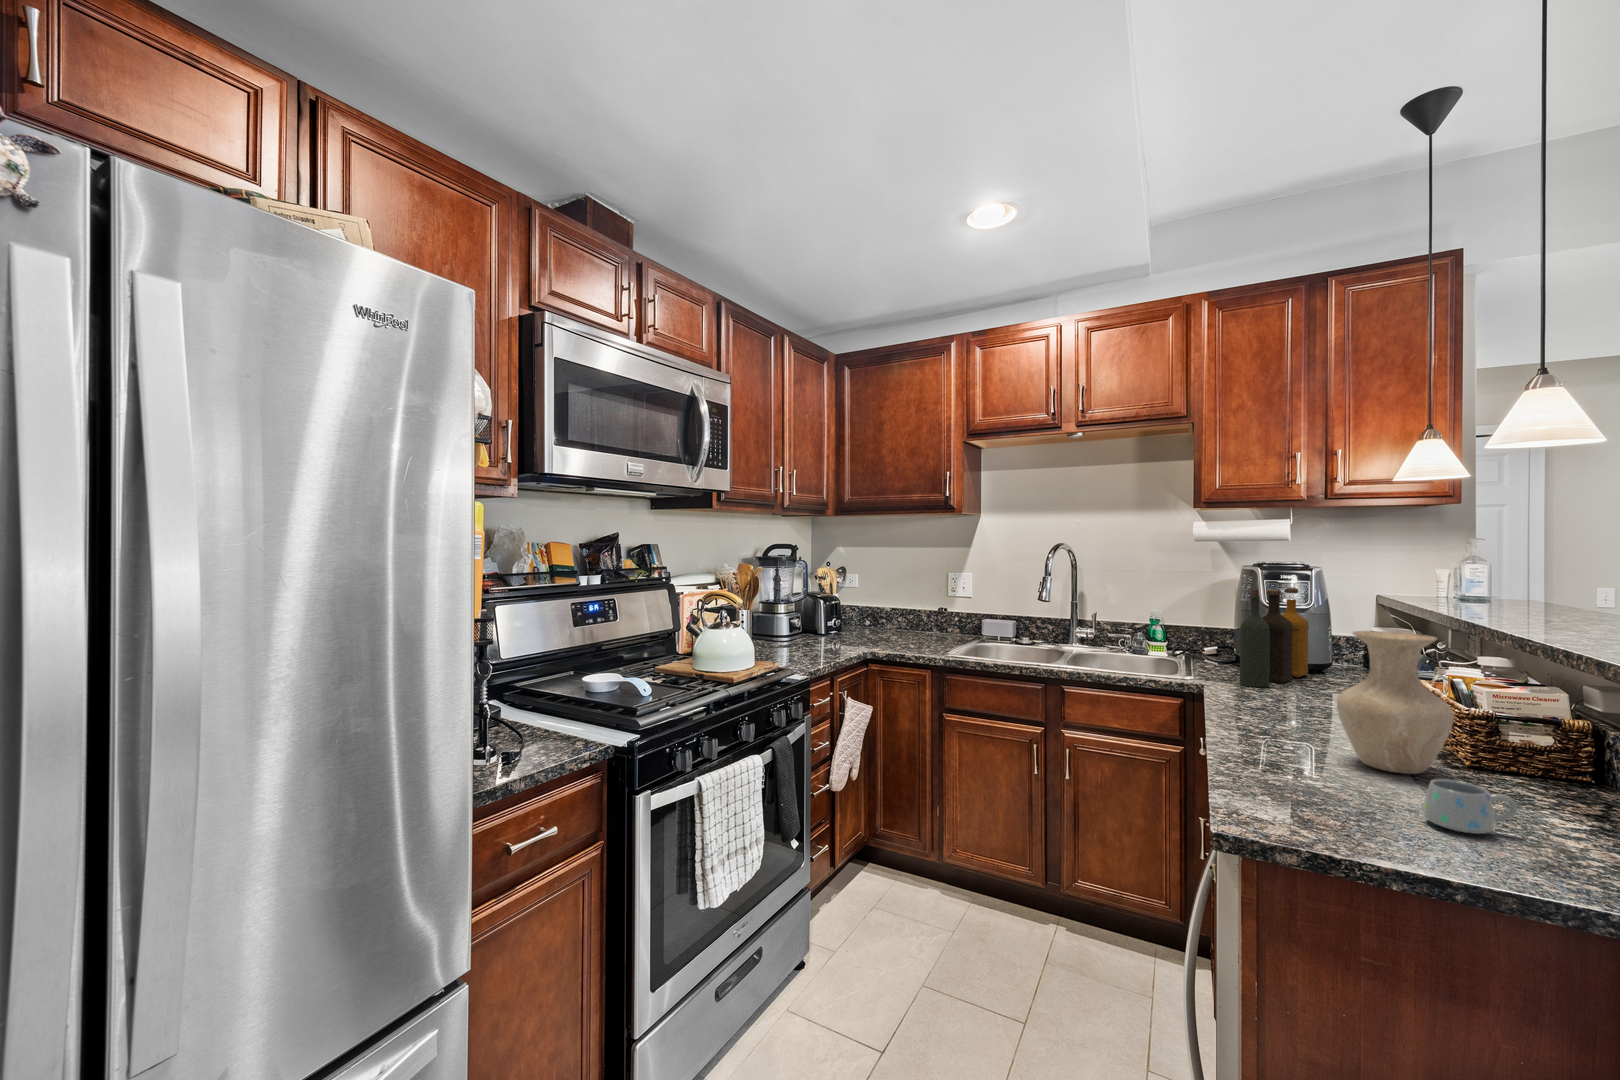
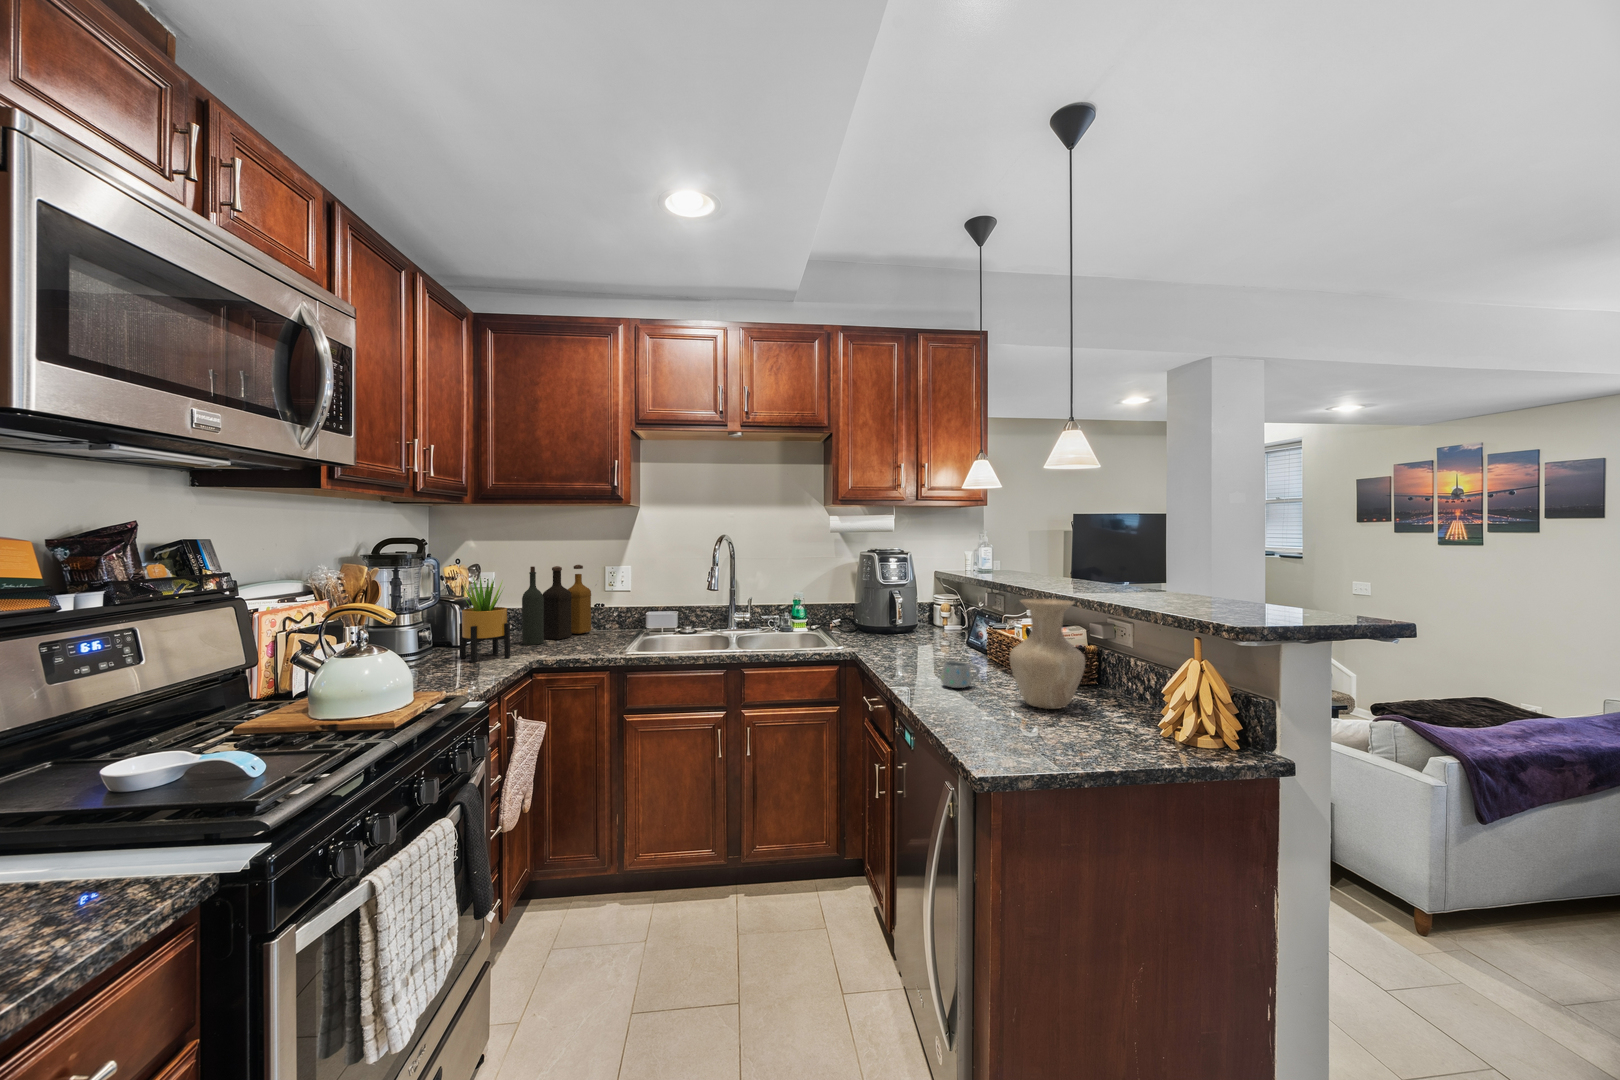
potted plant: none [814,575,856,649] -> present [459,577,510,662]
bottle: present [1240,588,1309,688] -> present [522,565,591,645]
mug: present [1423,779,1518,834] -> present [941,661,980,688]

